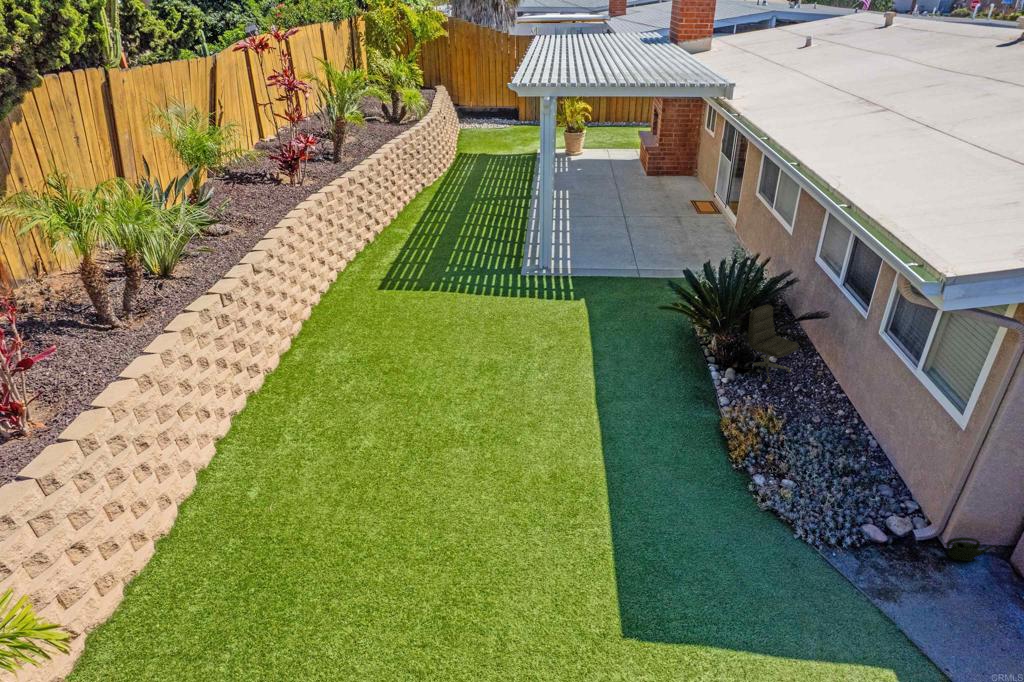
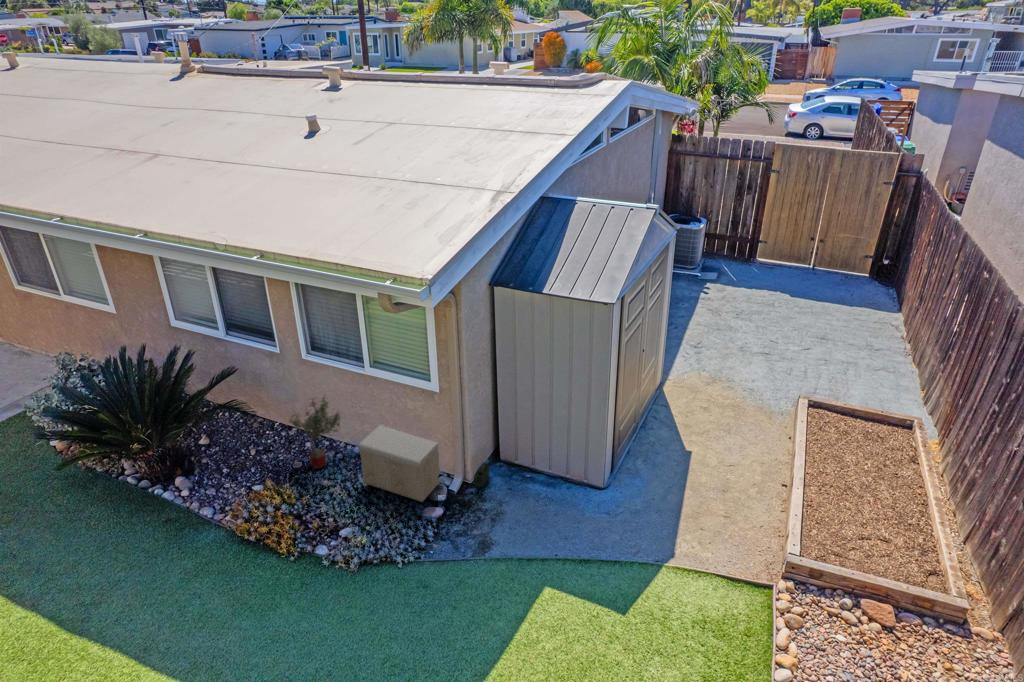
chair: present [749,305,798,383] -> none [162,389,231,470]
potted tree: none [823,366,876,434] -> present [289,396,342,468]
storage bench: none [845,428,936,519] -> present [358,424,442,502]

